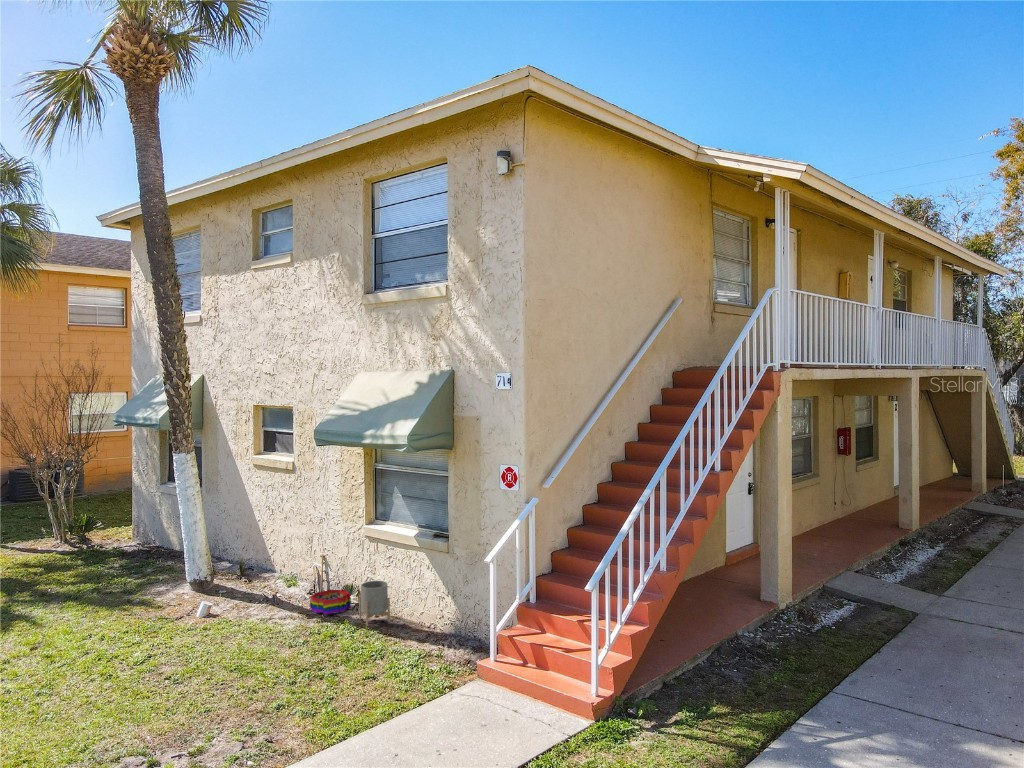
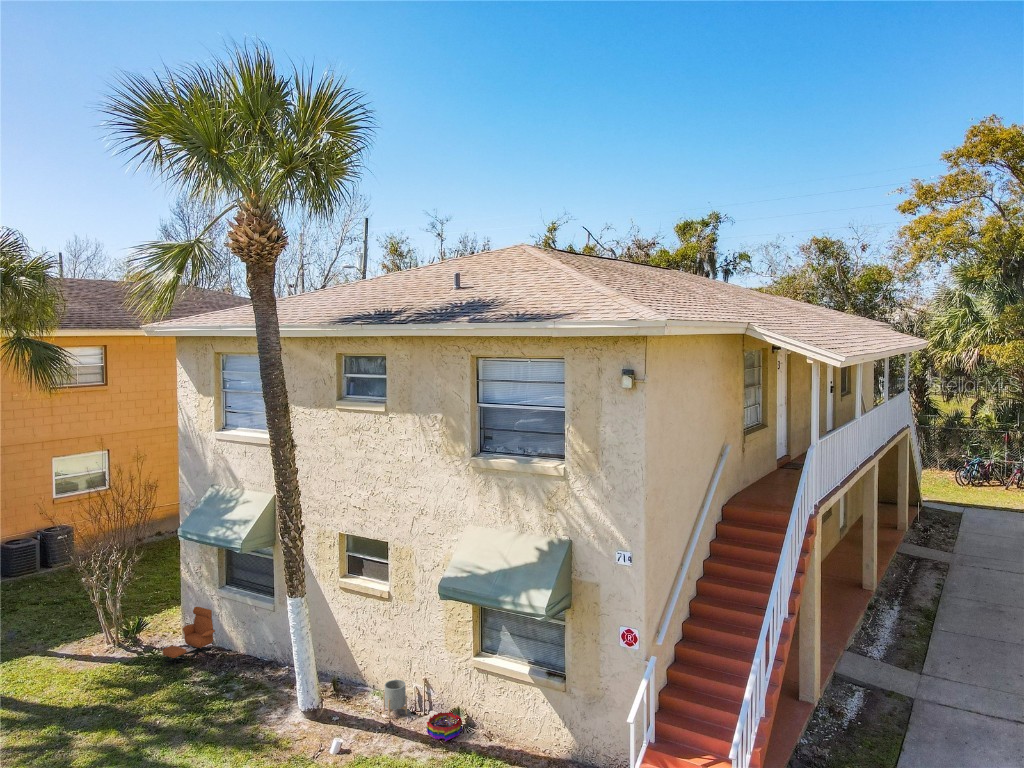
lounge chair: none [91,501,151,556] -> present [162,607,215,668]
planter: present [359,581,390,626] -> present [383,680,407,719]

